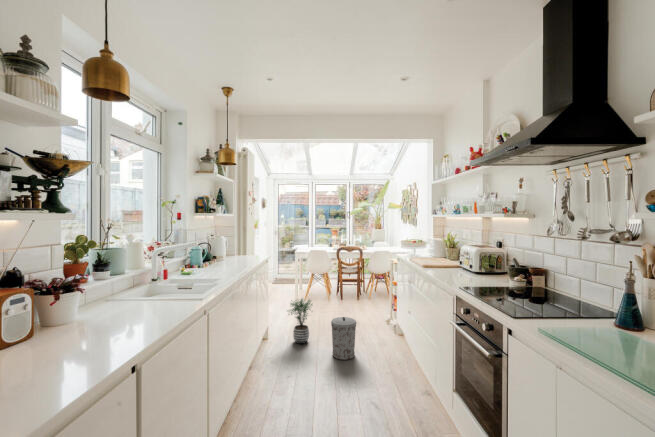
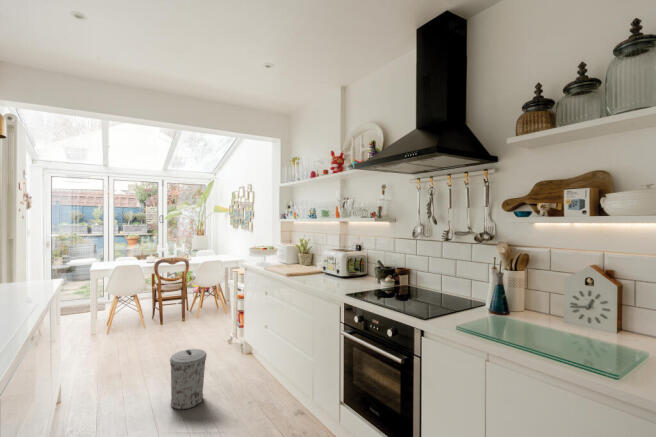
potted plant: present [291,299,312,344] -> none [89,333,140,404]

